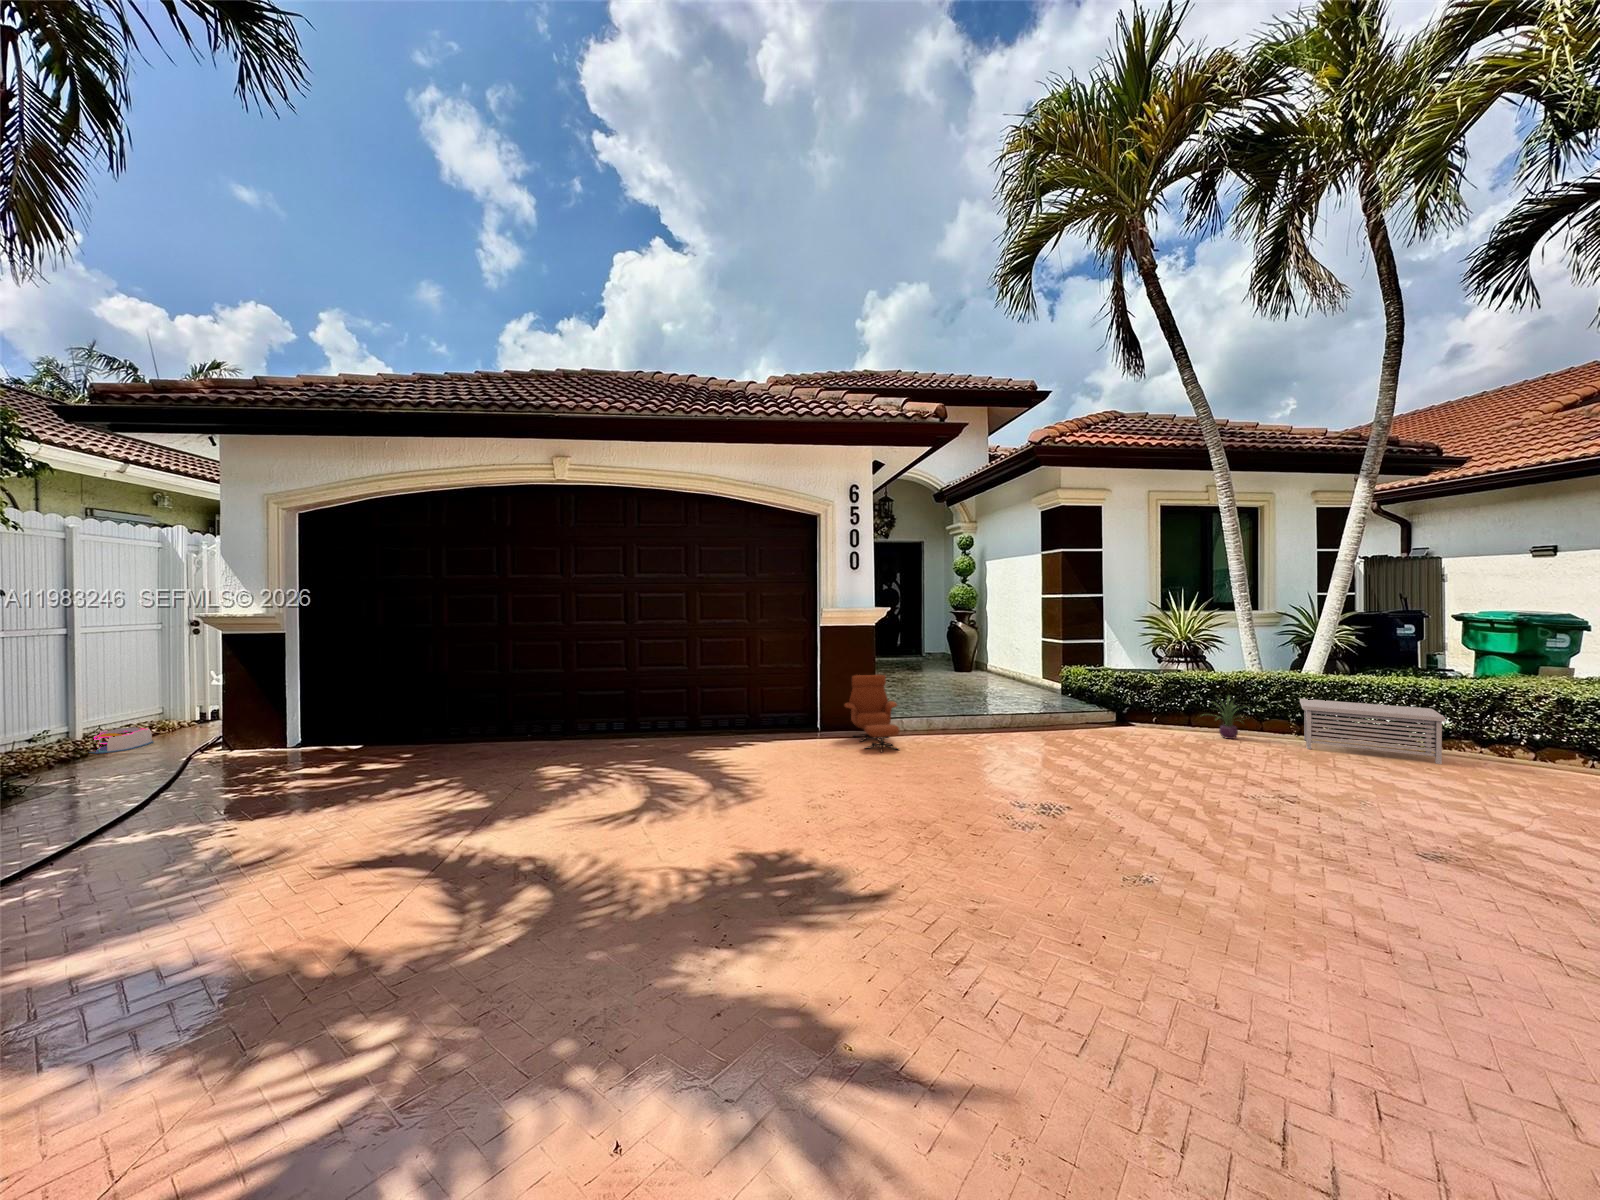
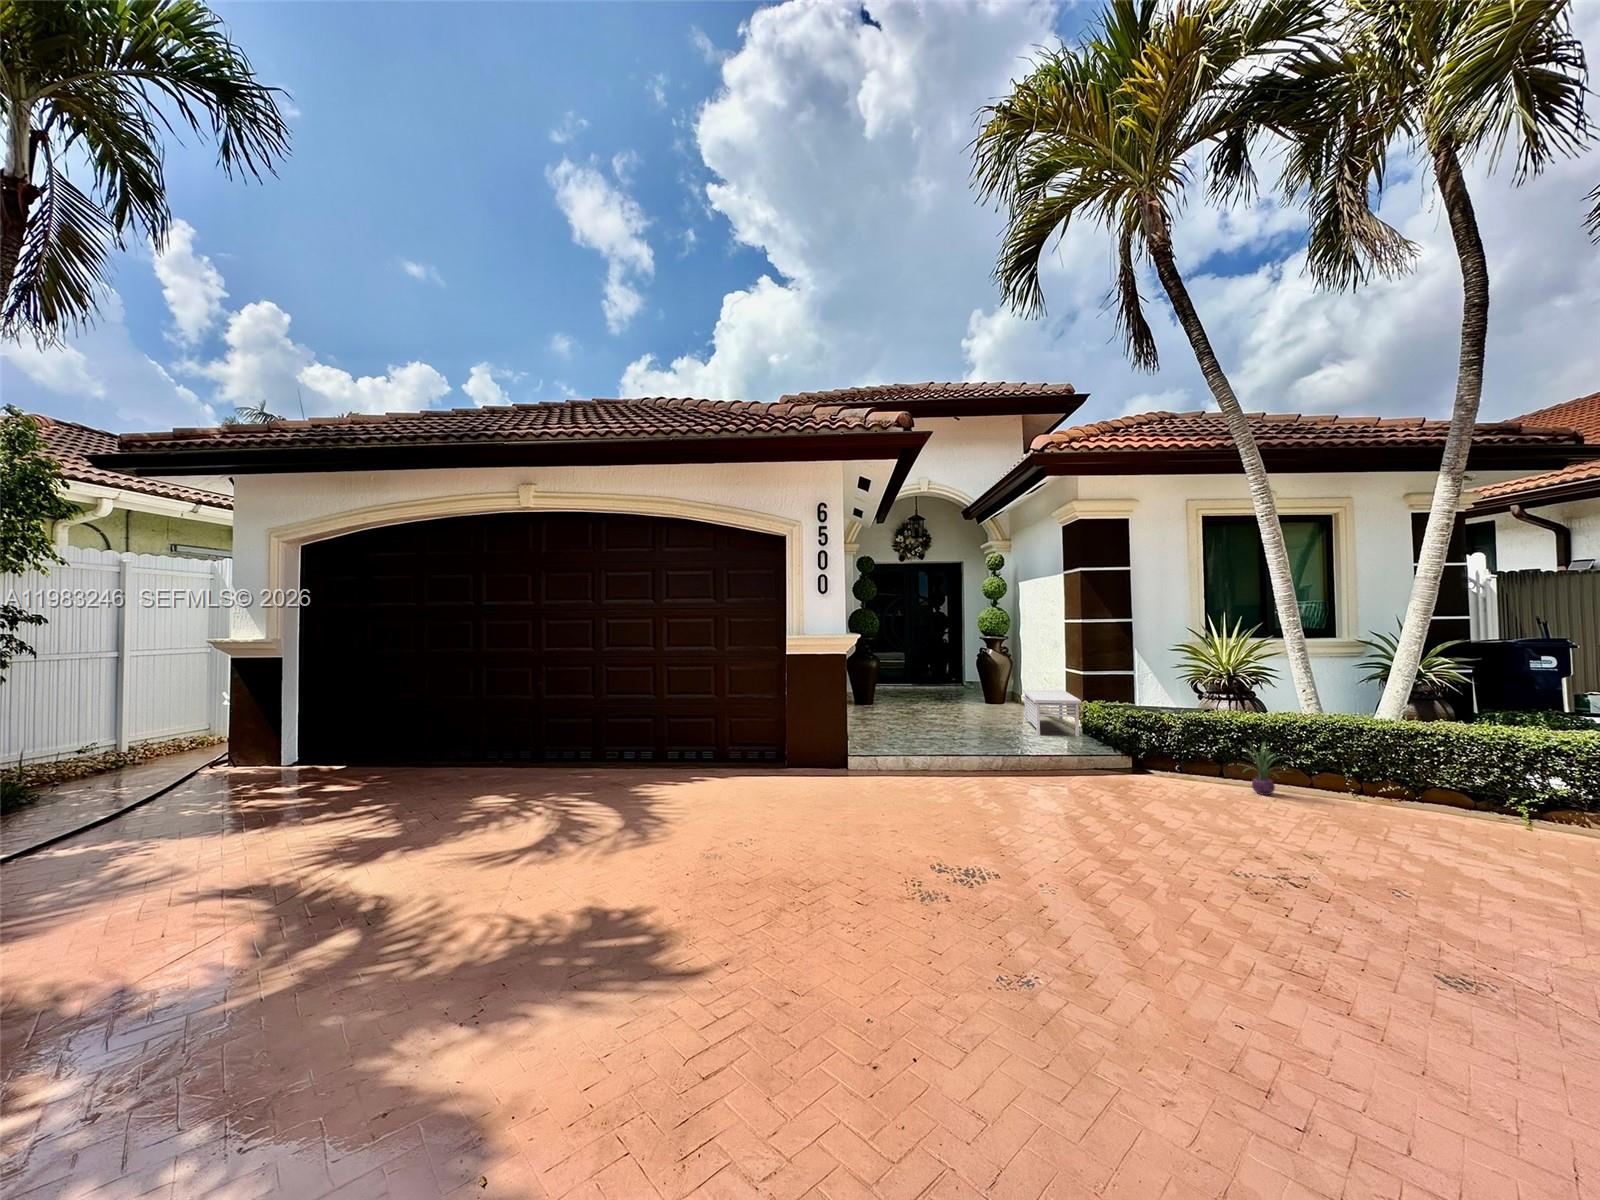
lounge chair: present [845,675,900,752] -> none [807,708,865,795]
storage bench: present [1300,699,1445,764] -> present [1023,689,1081,737]
storage bin: present [89,727,154,753] -> none [130,740,188,764]

